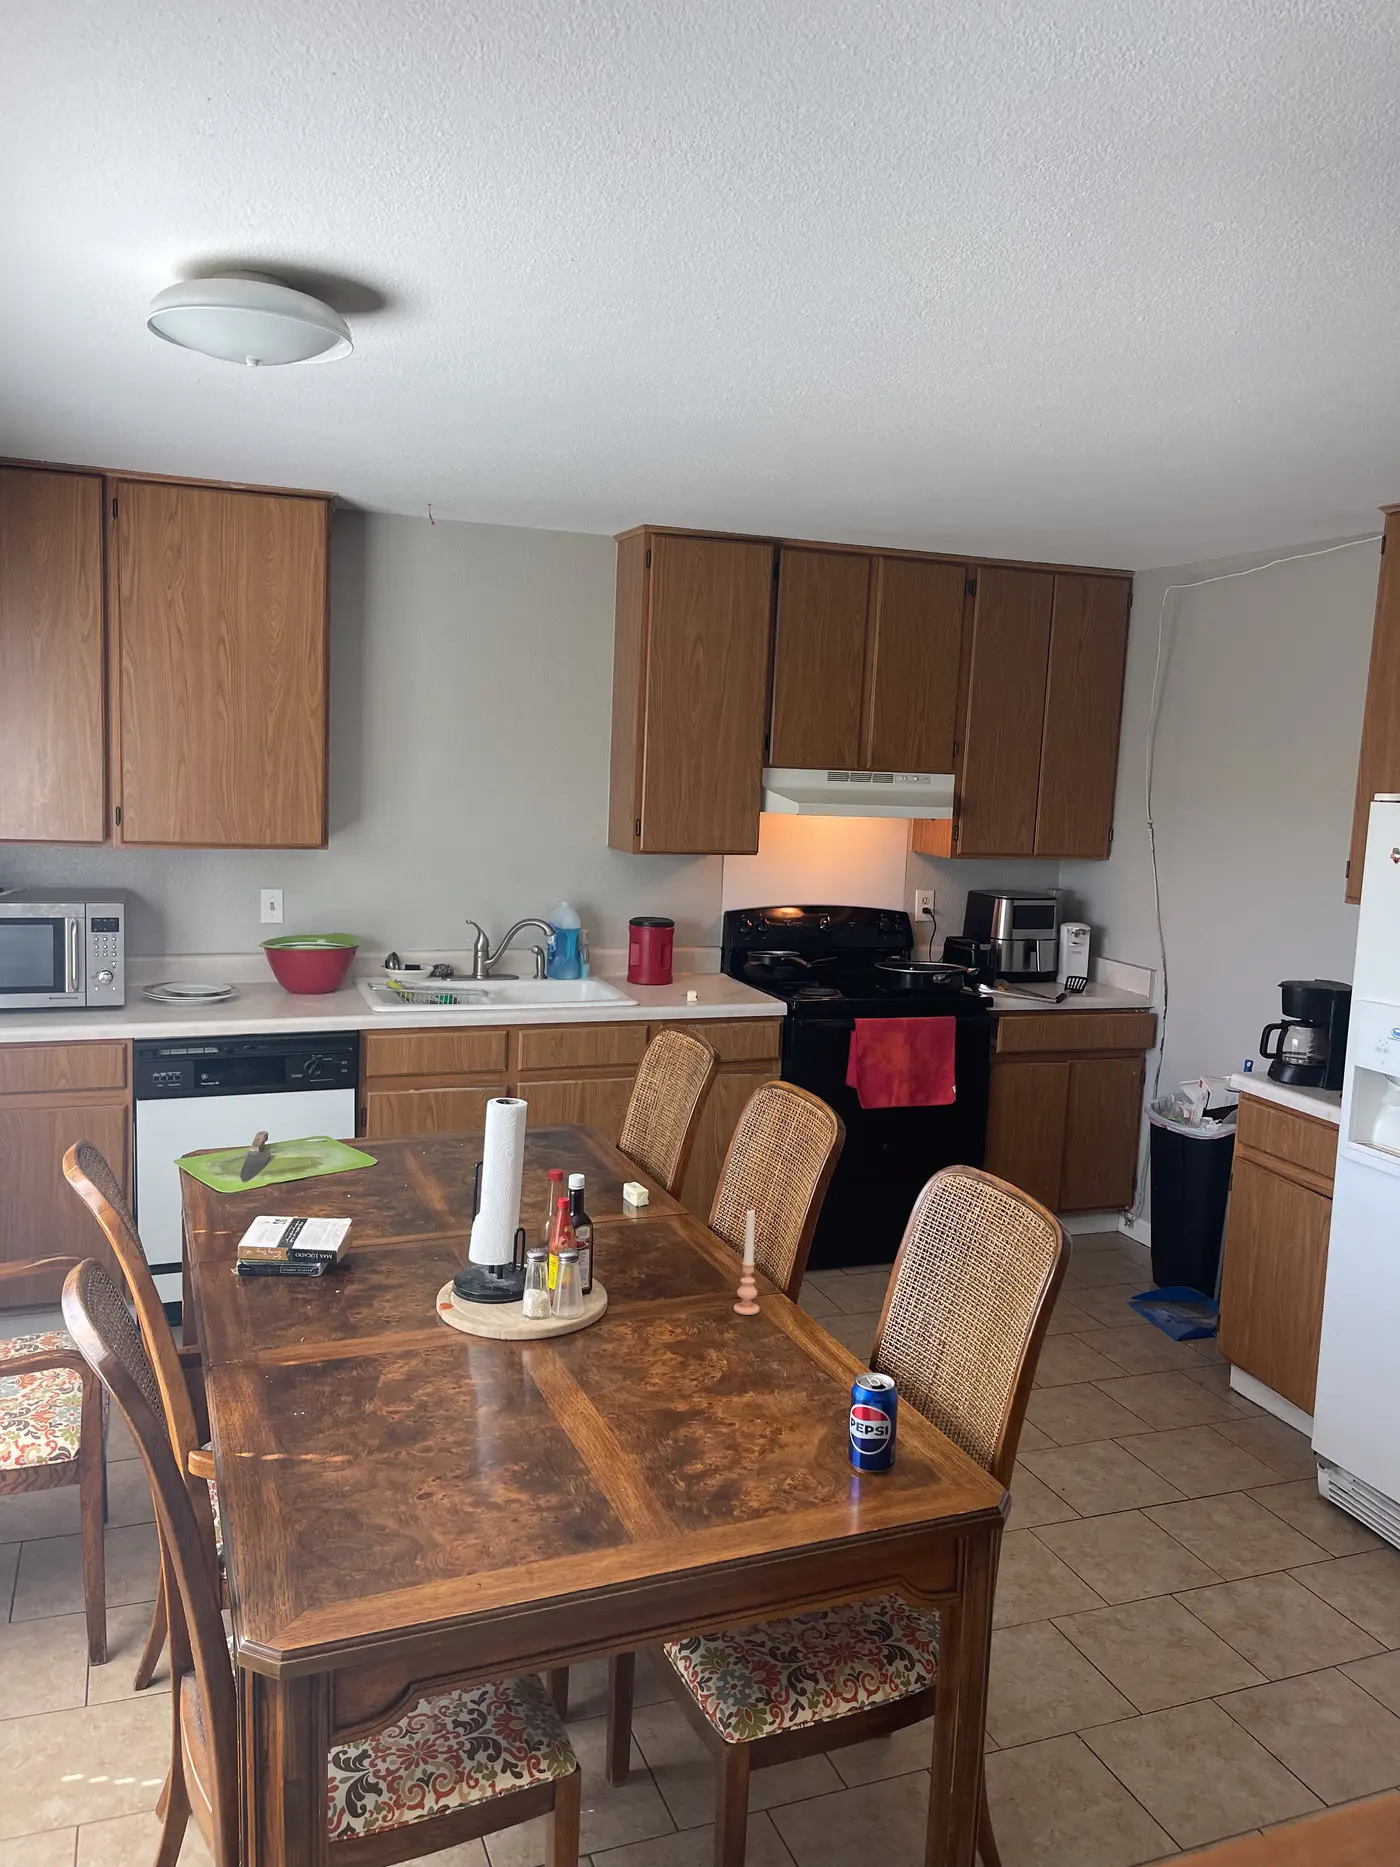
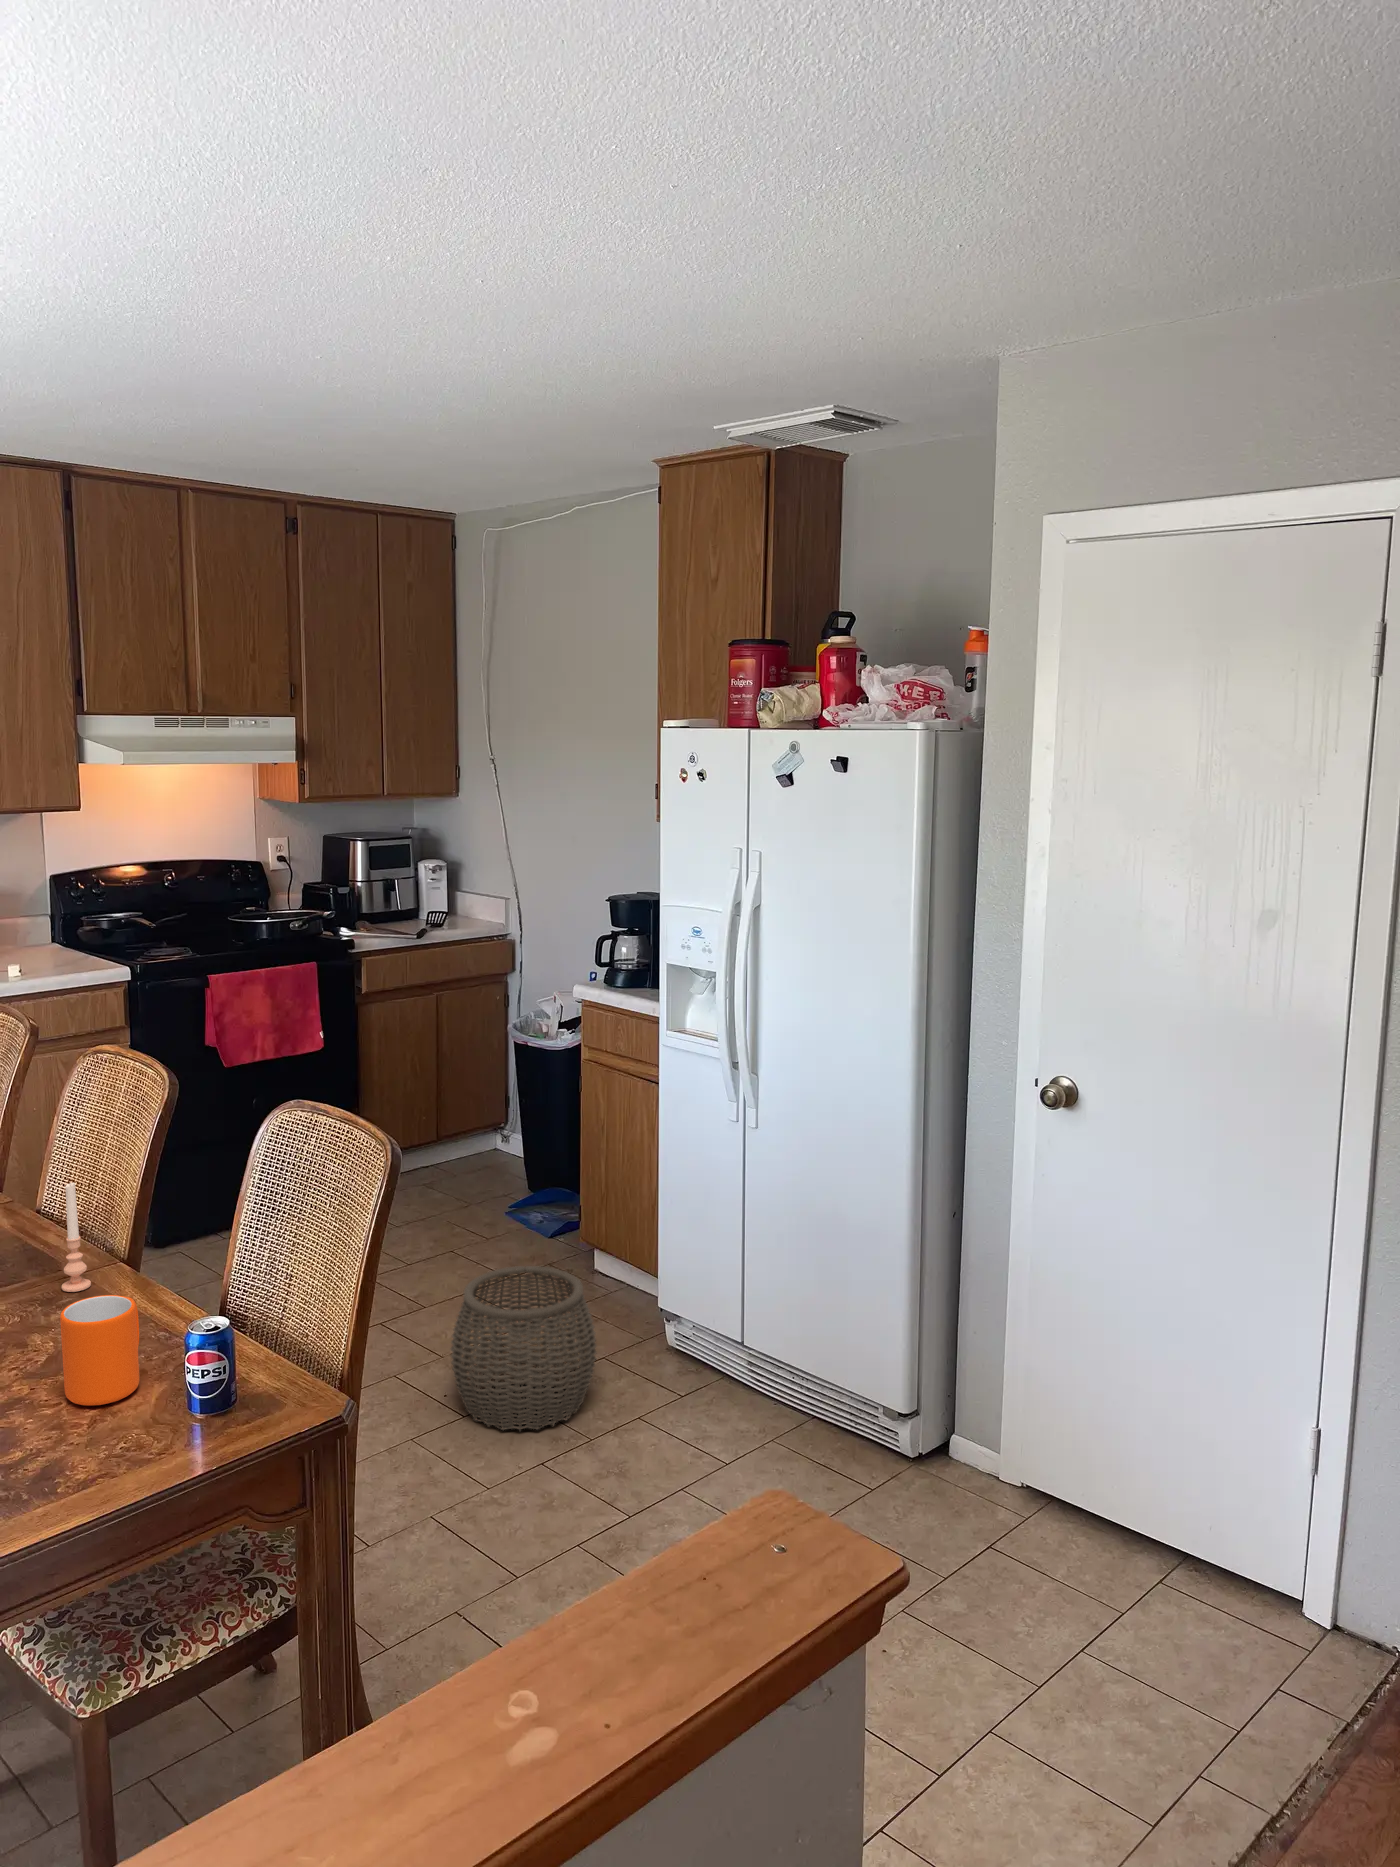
mug: none [740,1328,811,1437] -> present [60,1295,139,1406]
woven basket: none [1073,1363,1238,1548] -> present [451,1266,596,1431]

